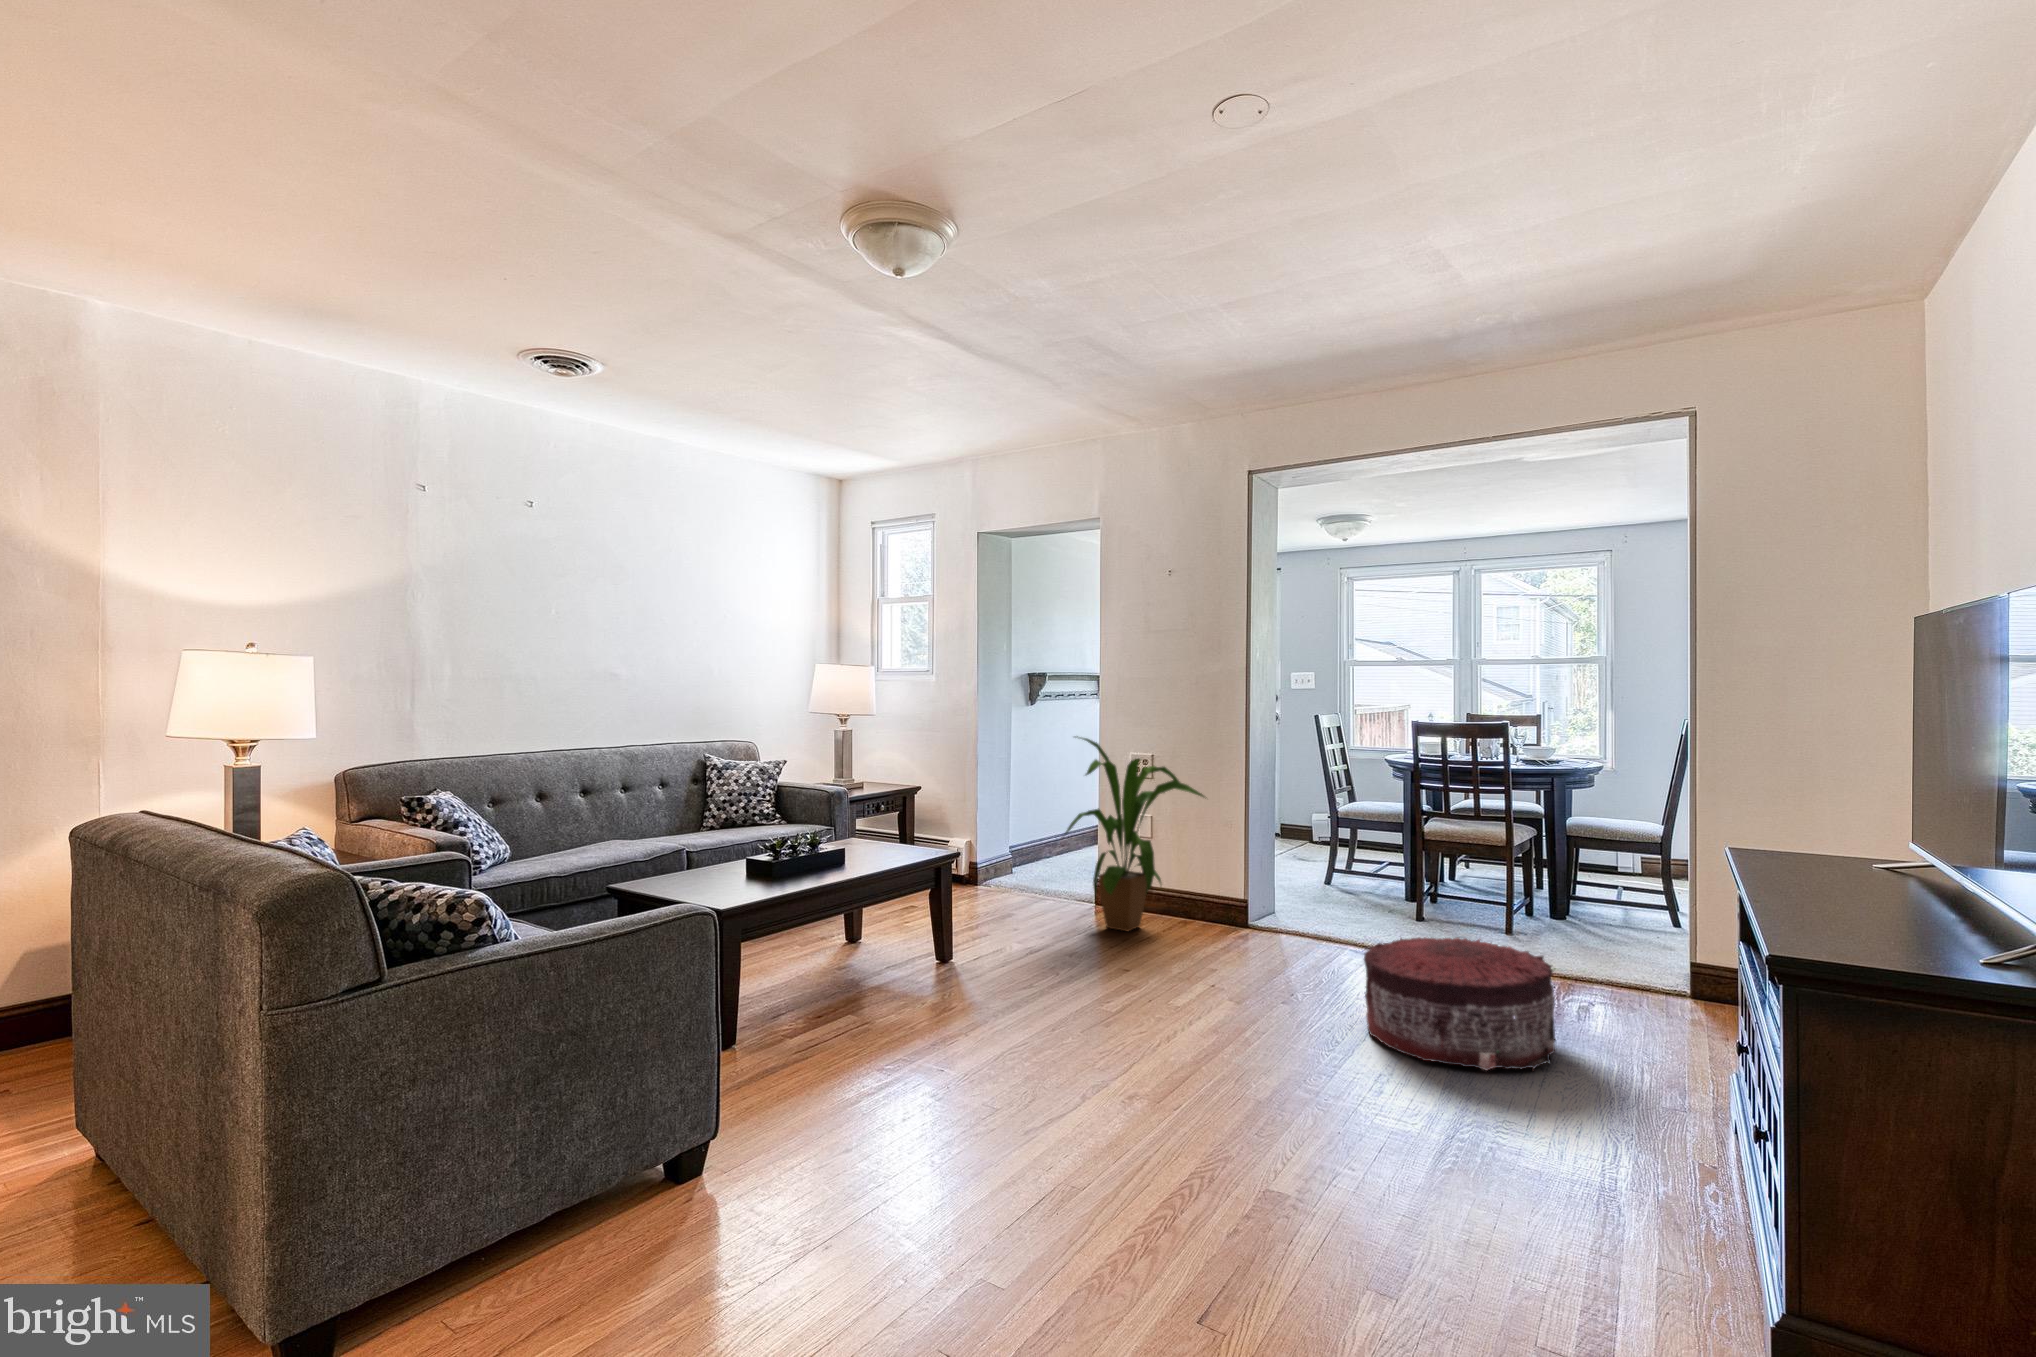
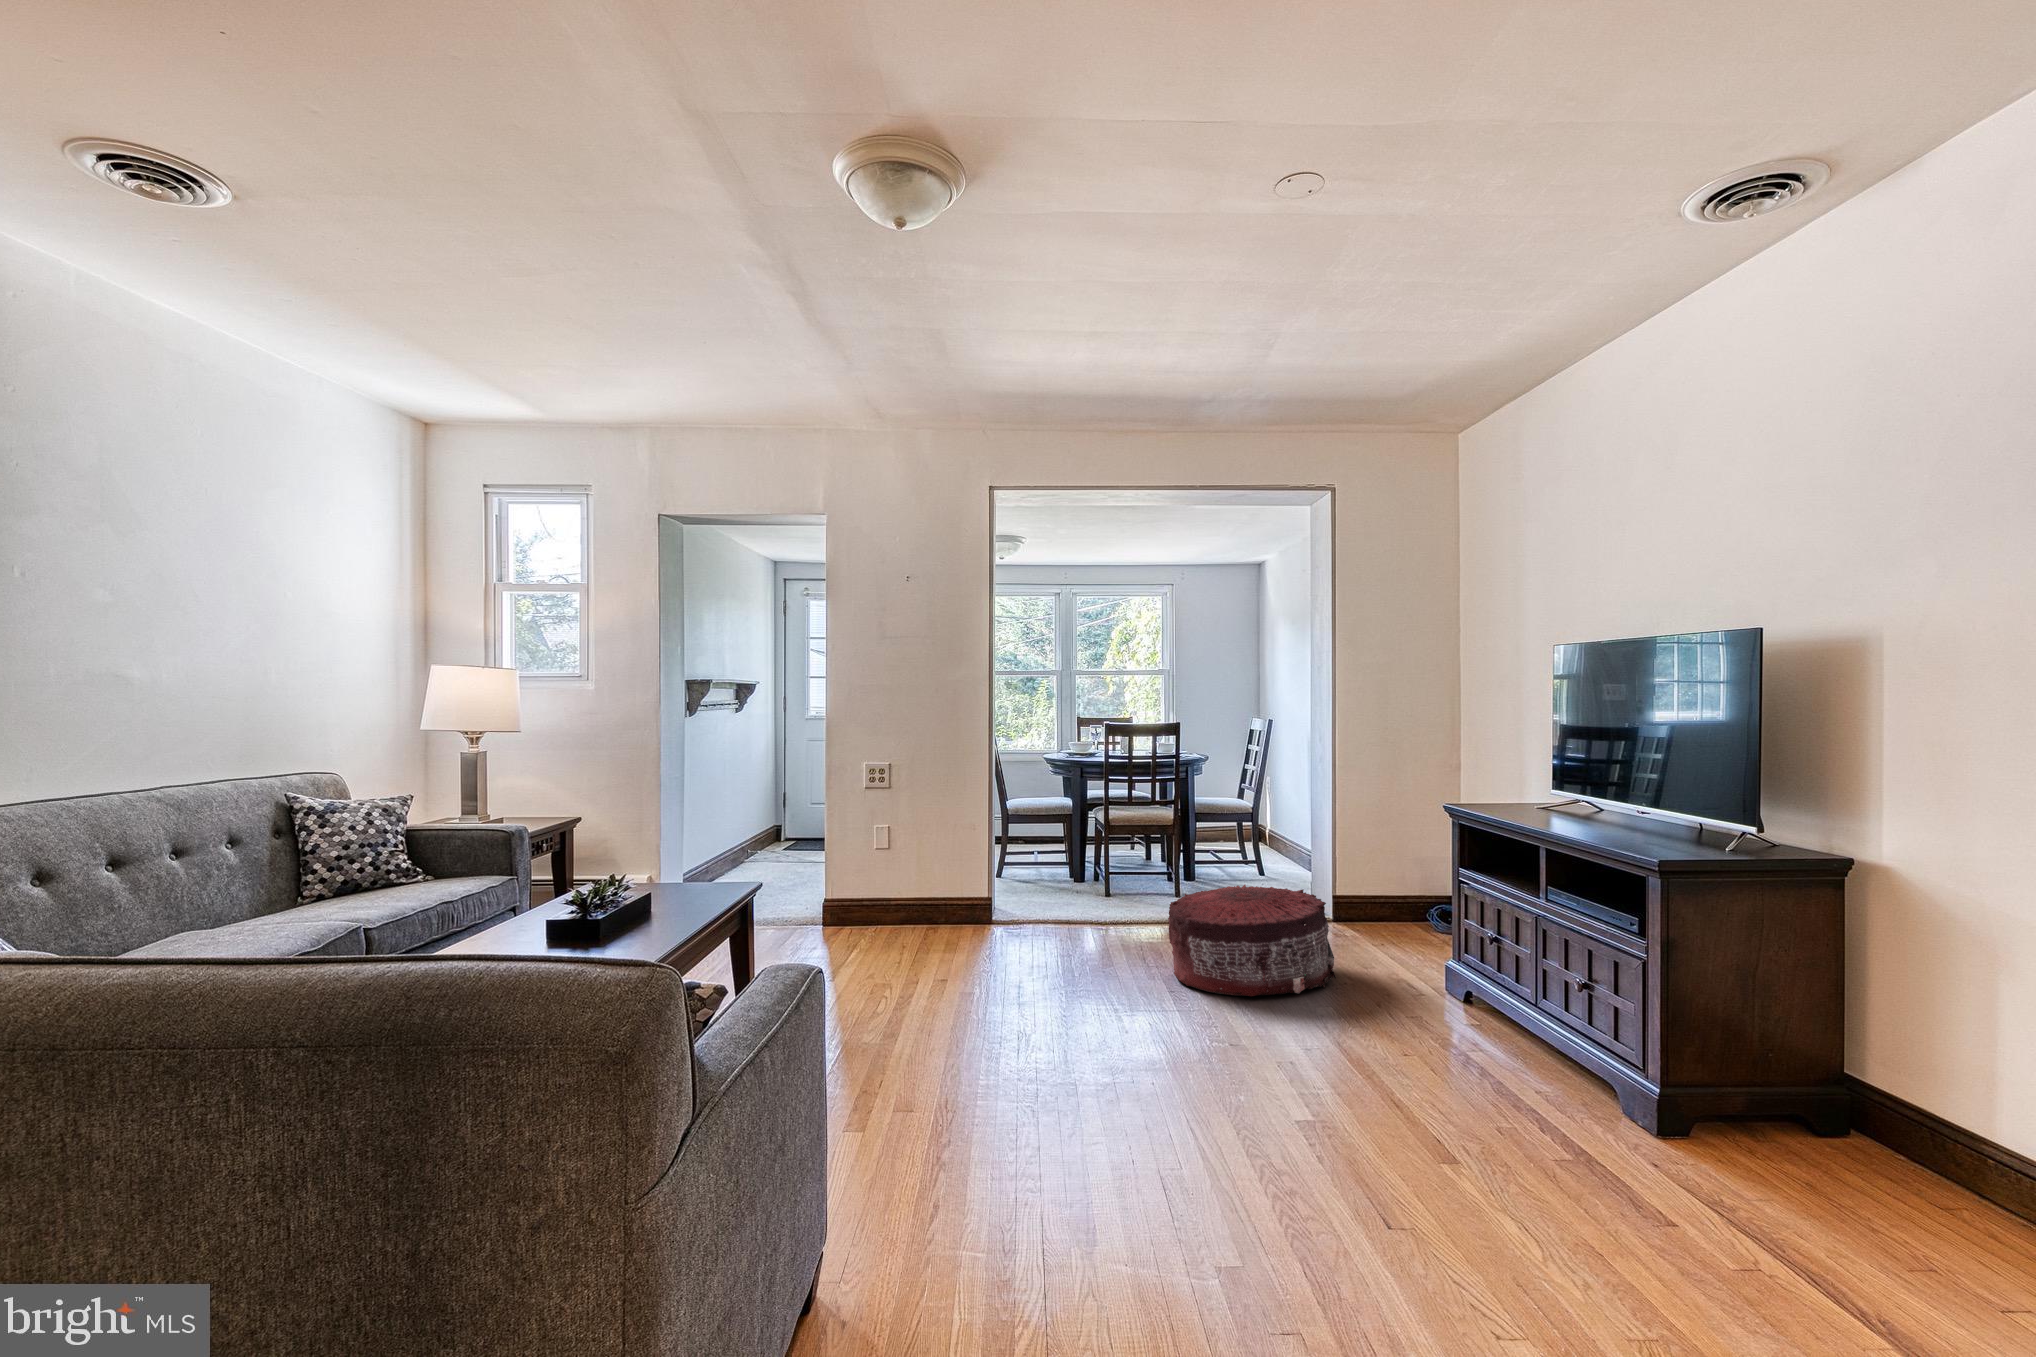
house plant: present [1065,736,1204,932] -> none [806,738,952,940]

